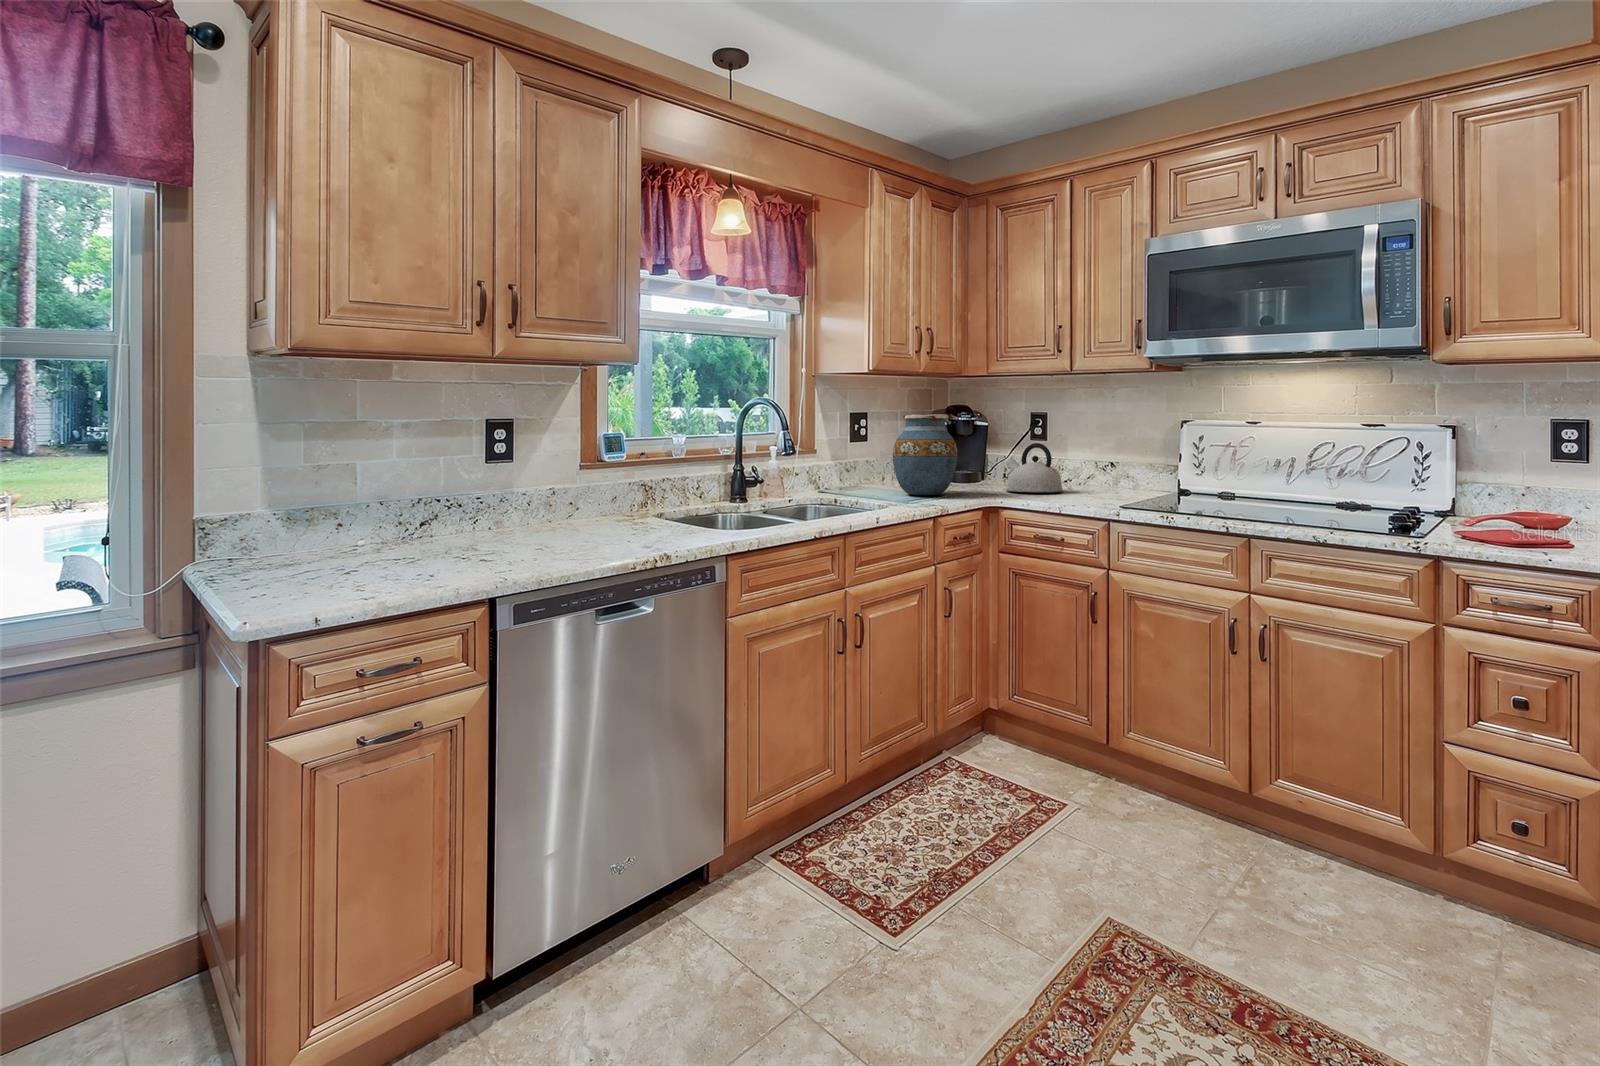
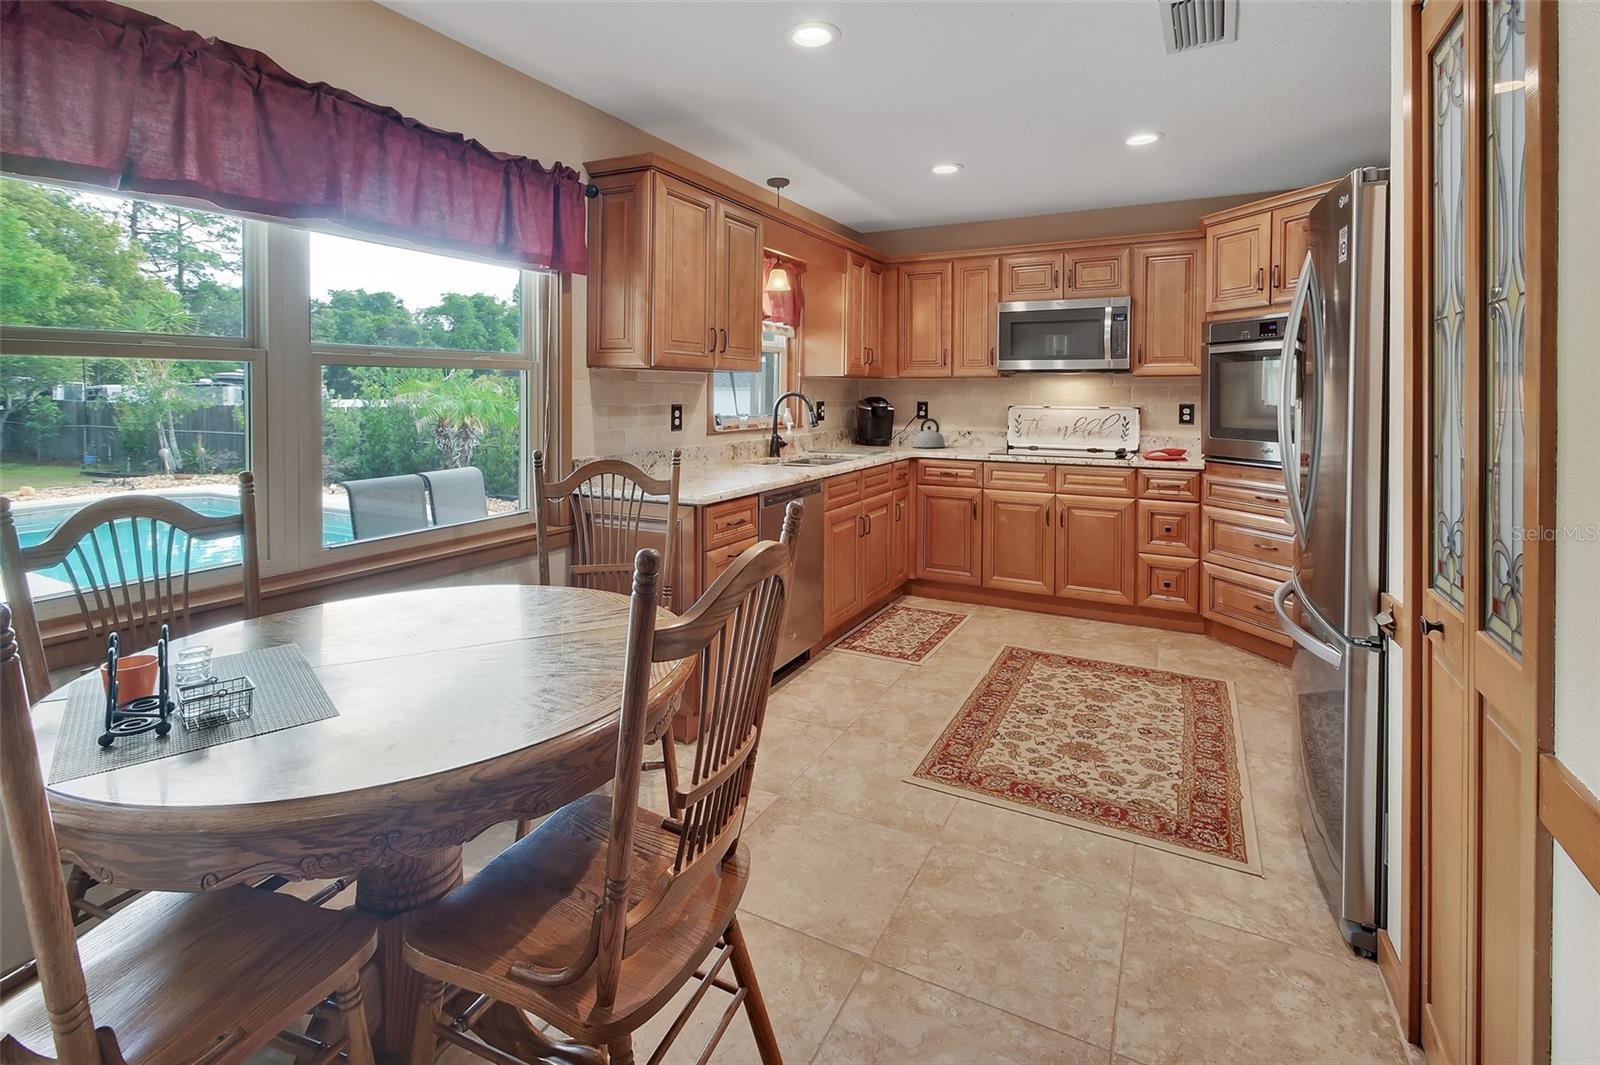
vase: present [893,414,957,495] -> none [851,401,890,450]

